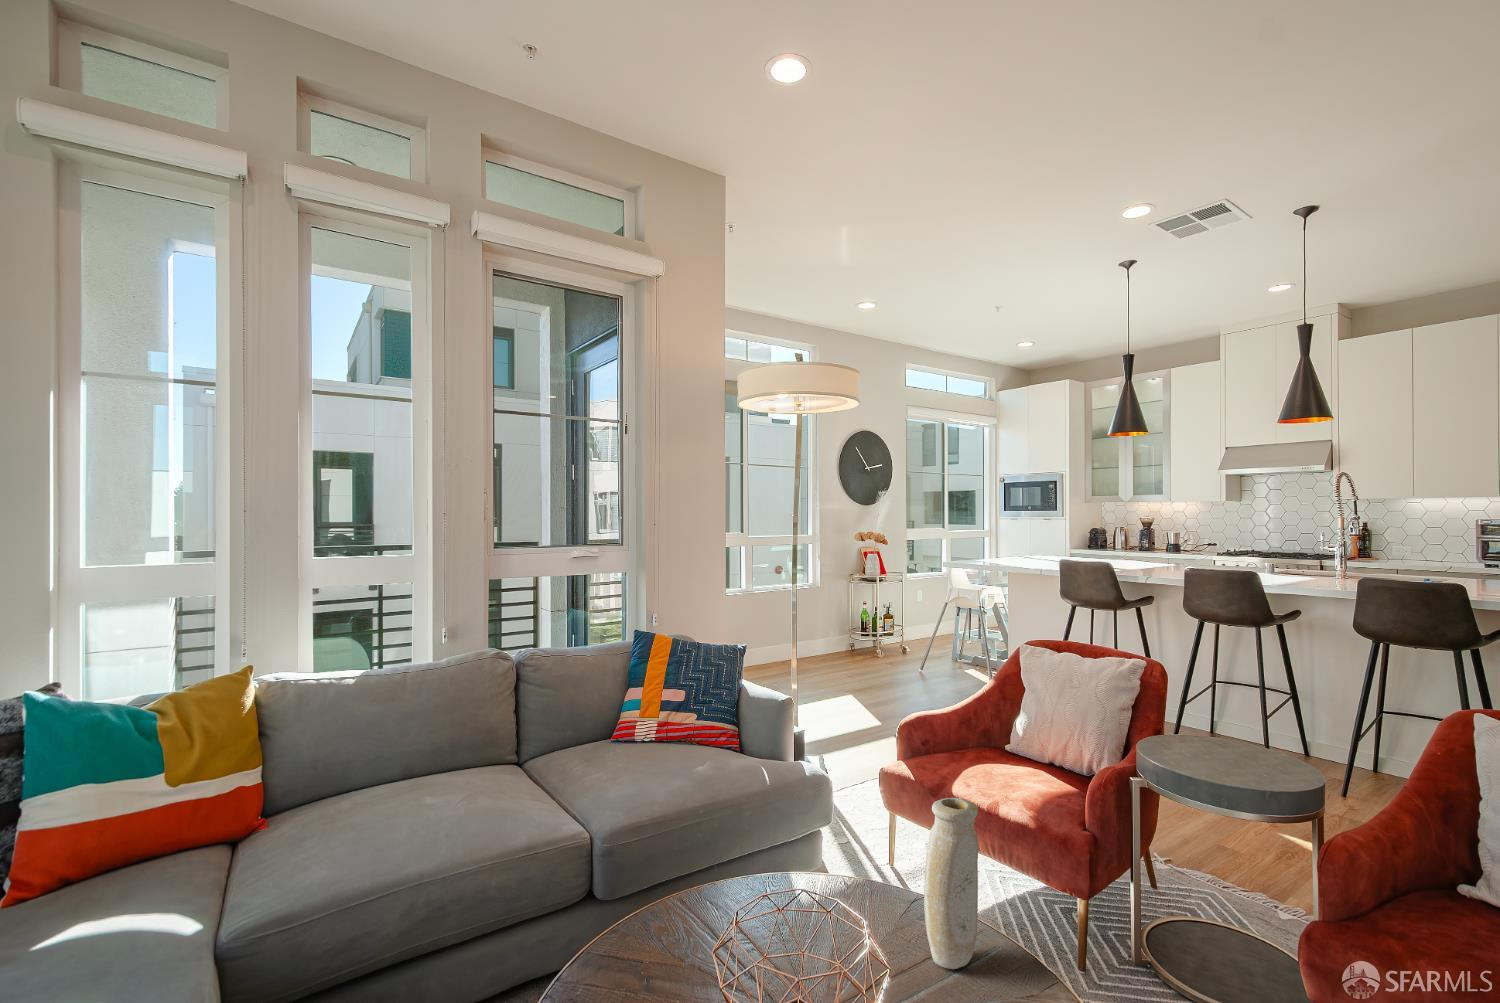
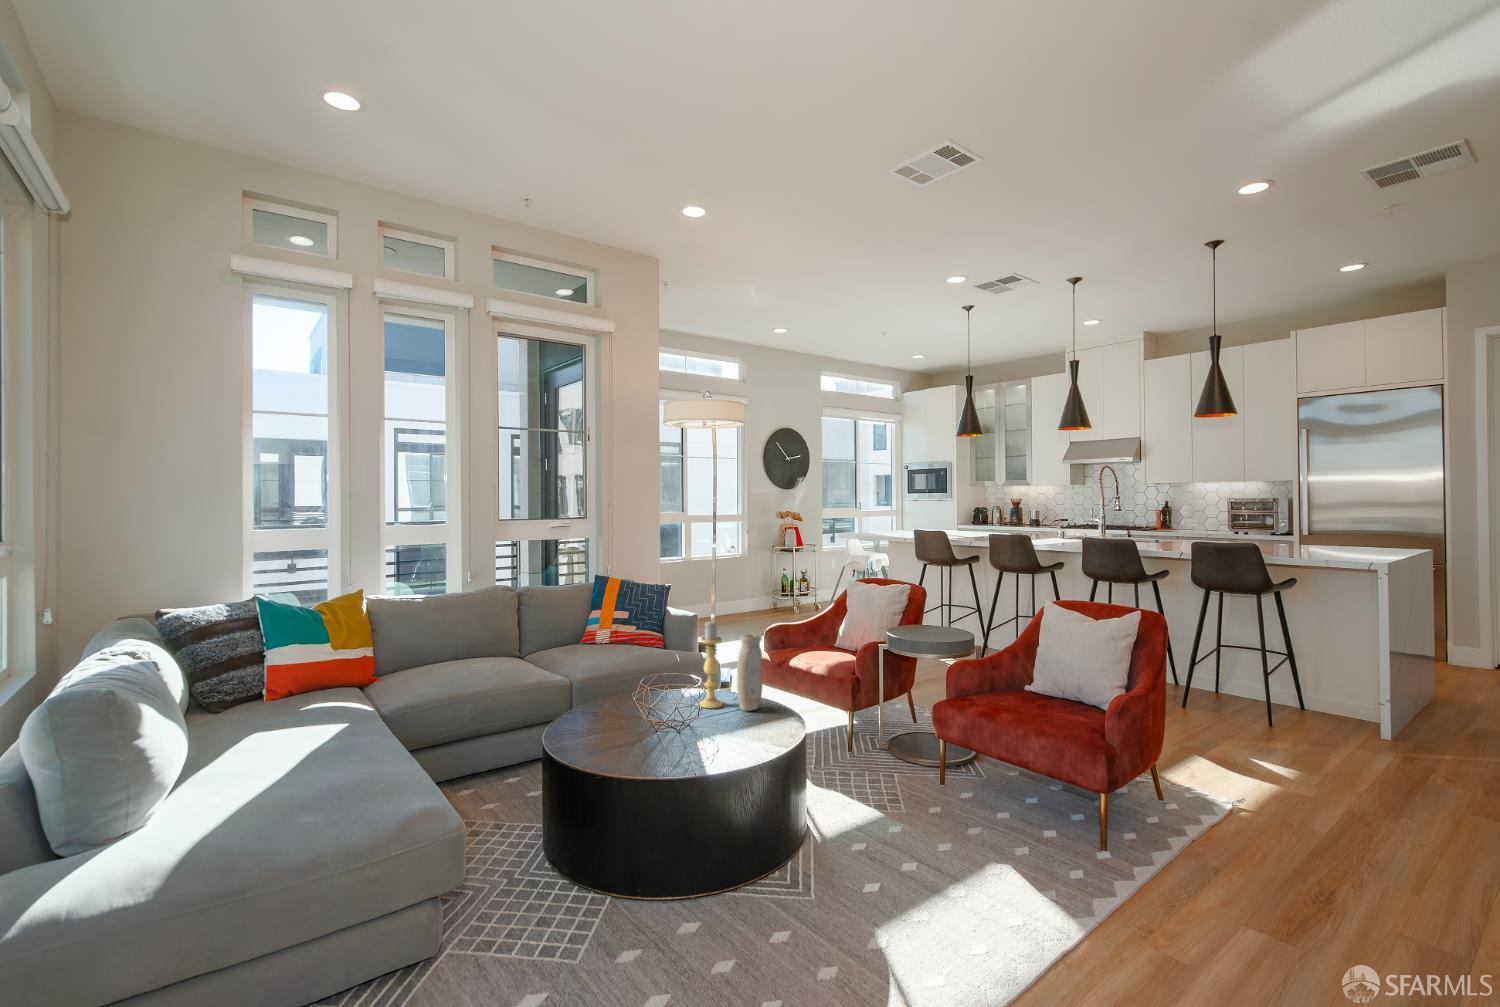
candle holder: none [841,763,889,954] -> present [700,621,723,709]

